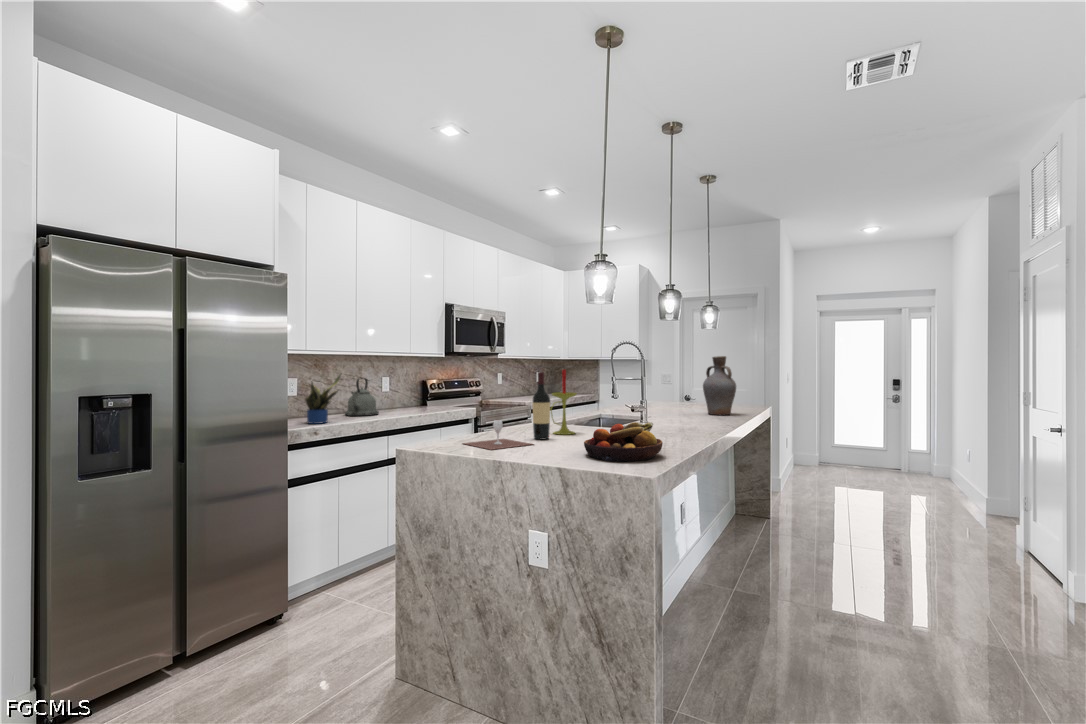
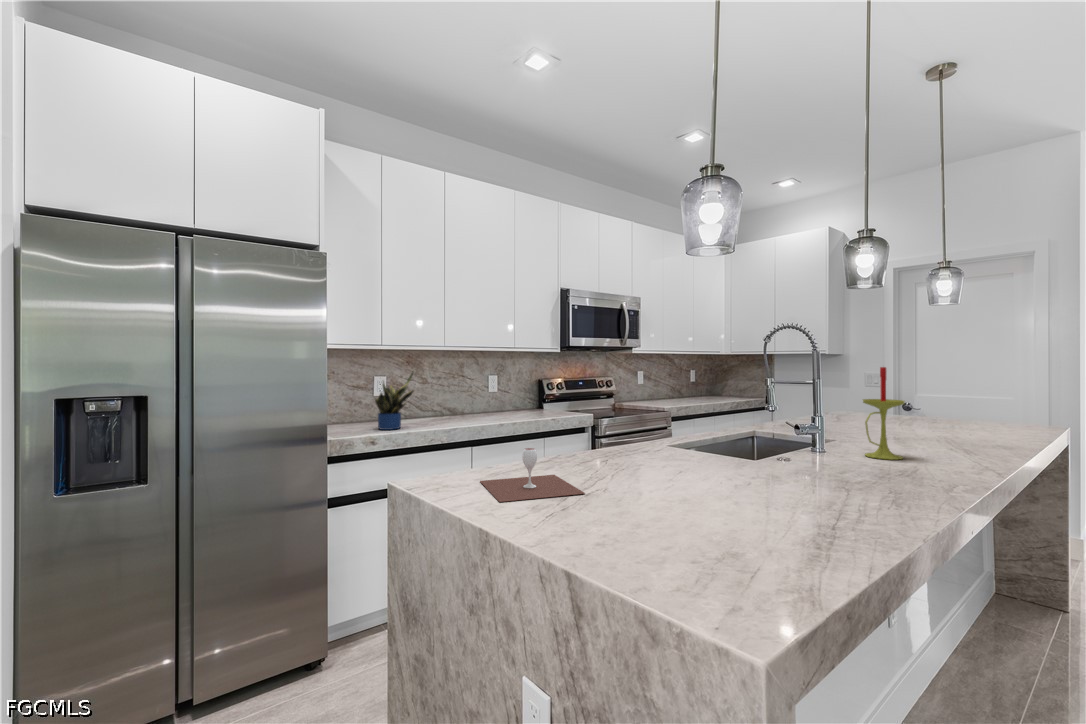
vase: present [703,356,736,415] -> none [929,345,996,442]
candle: present [551,370,576,435] -> present [863,367,905,460]
wine bottle: present [532,372,550,440] -> none [598,372,627,482]
kettle: present [345,378,379,416] -> none [437,377,474,420]
fruit bowl: present [584,422,663,462] -> none [641,478,817,577]

